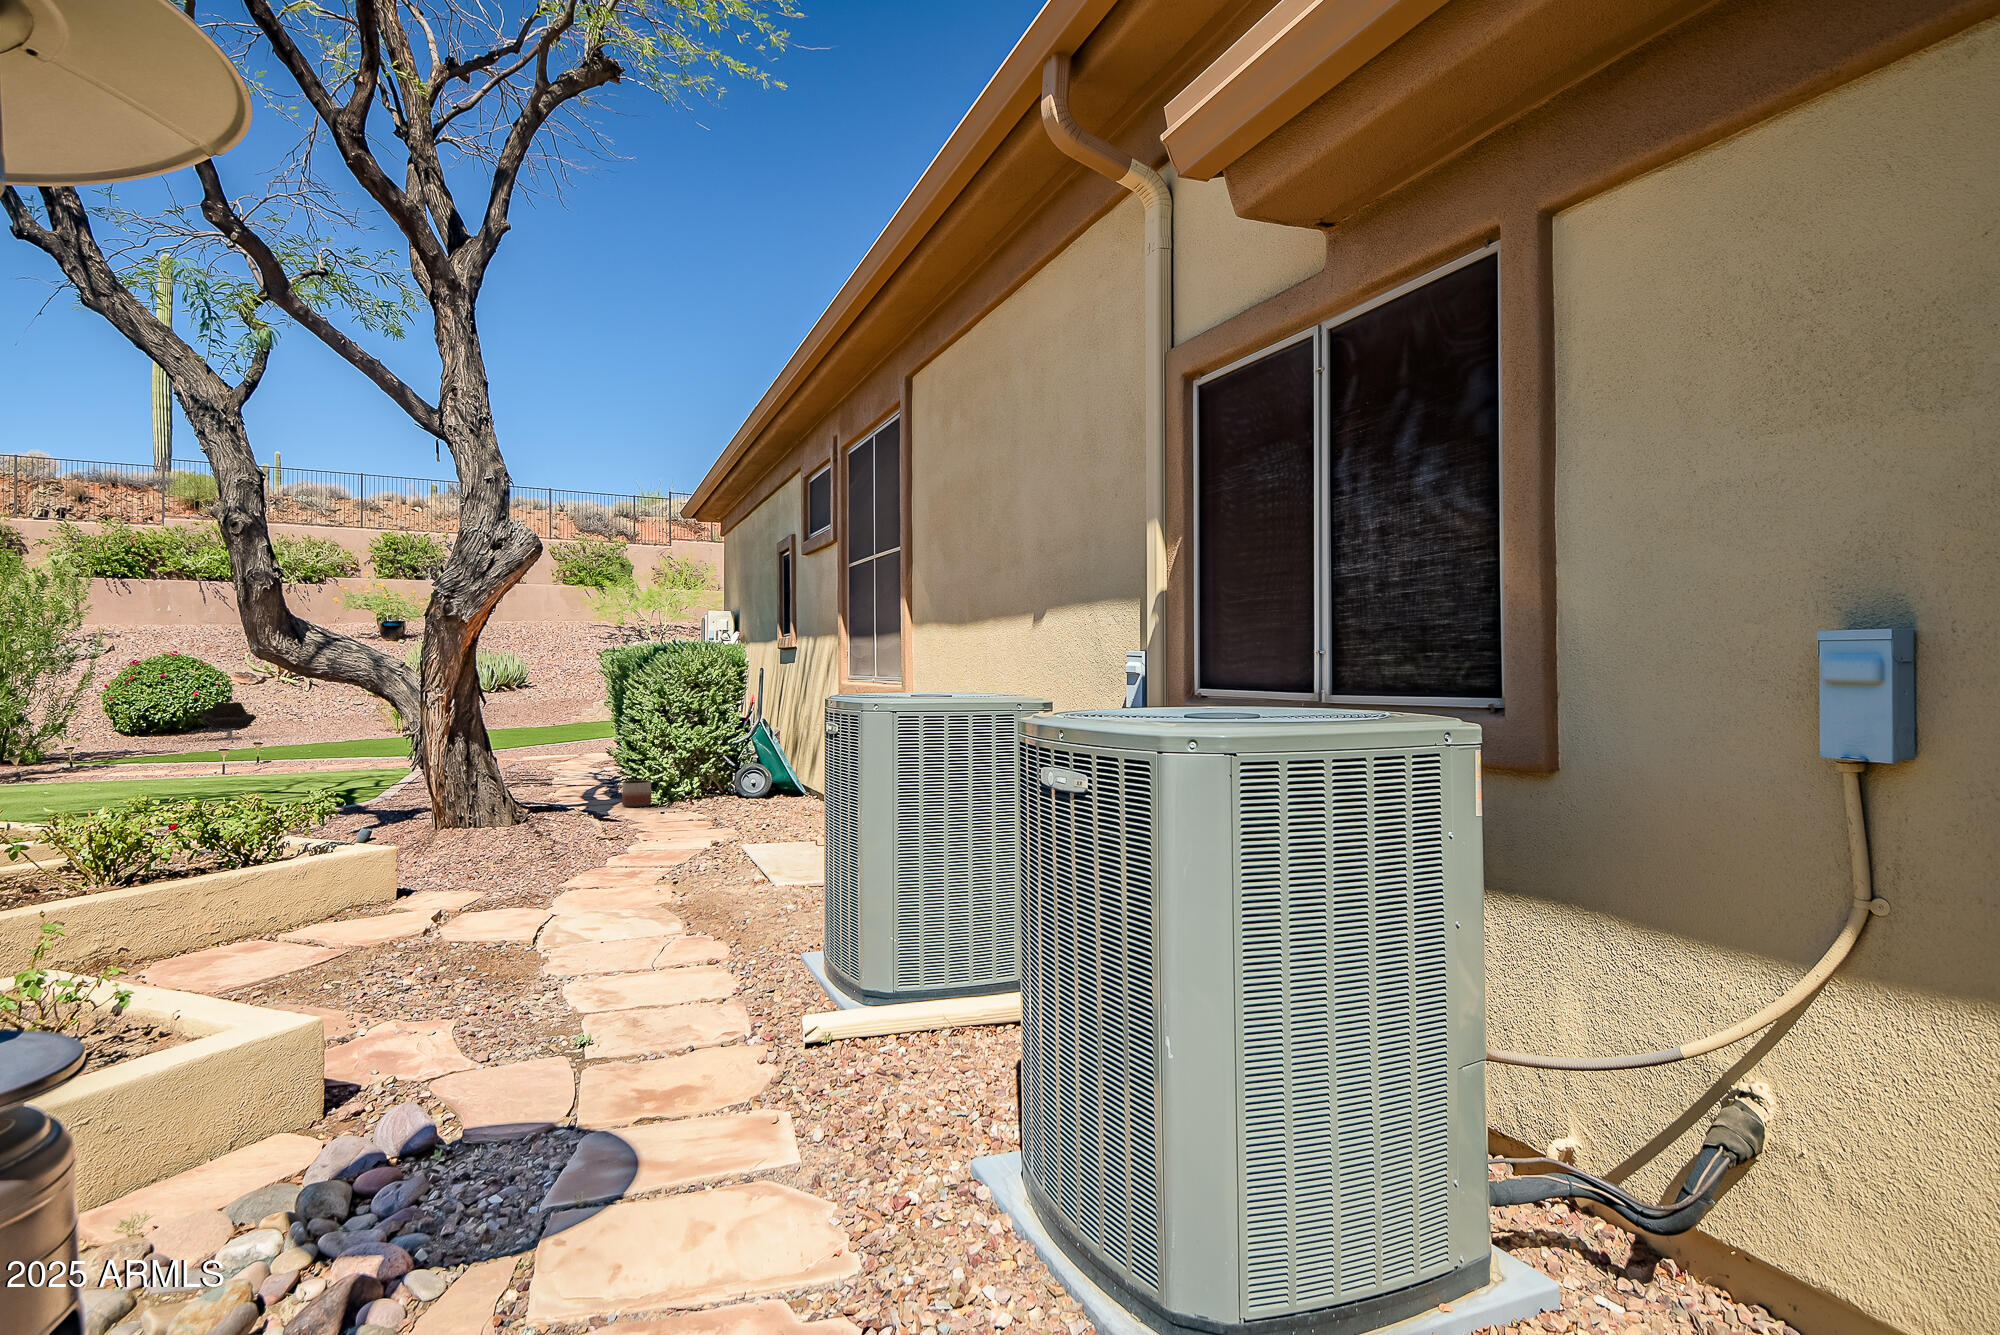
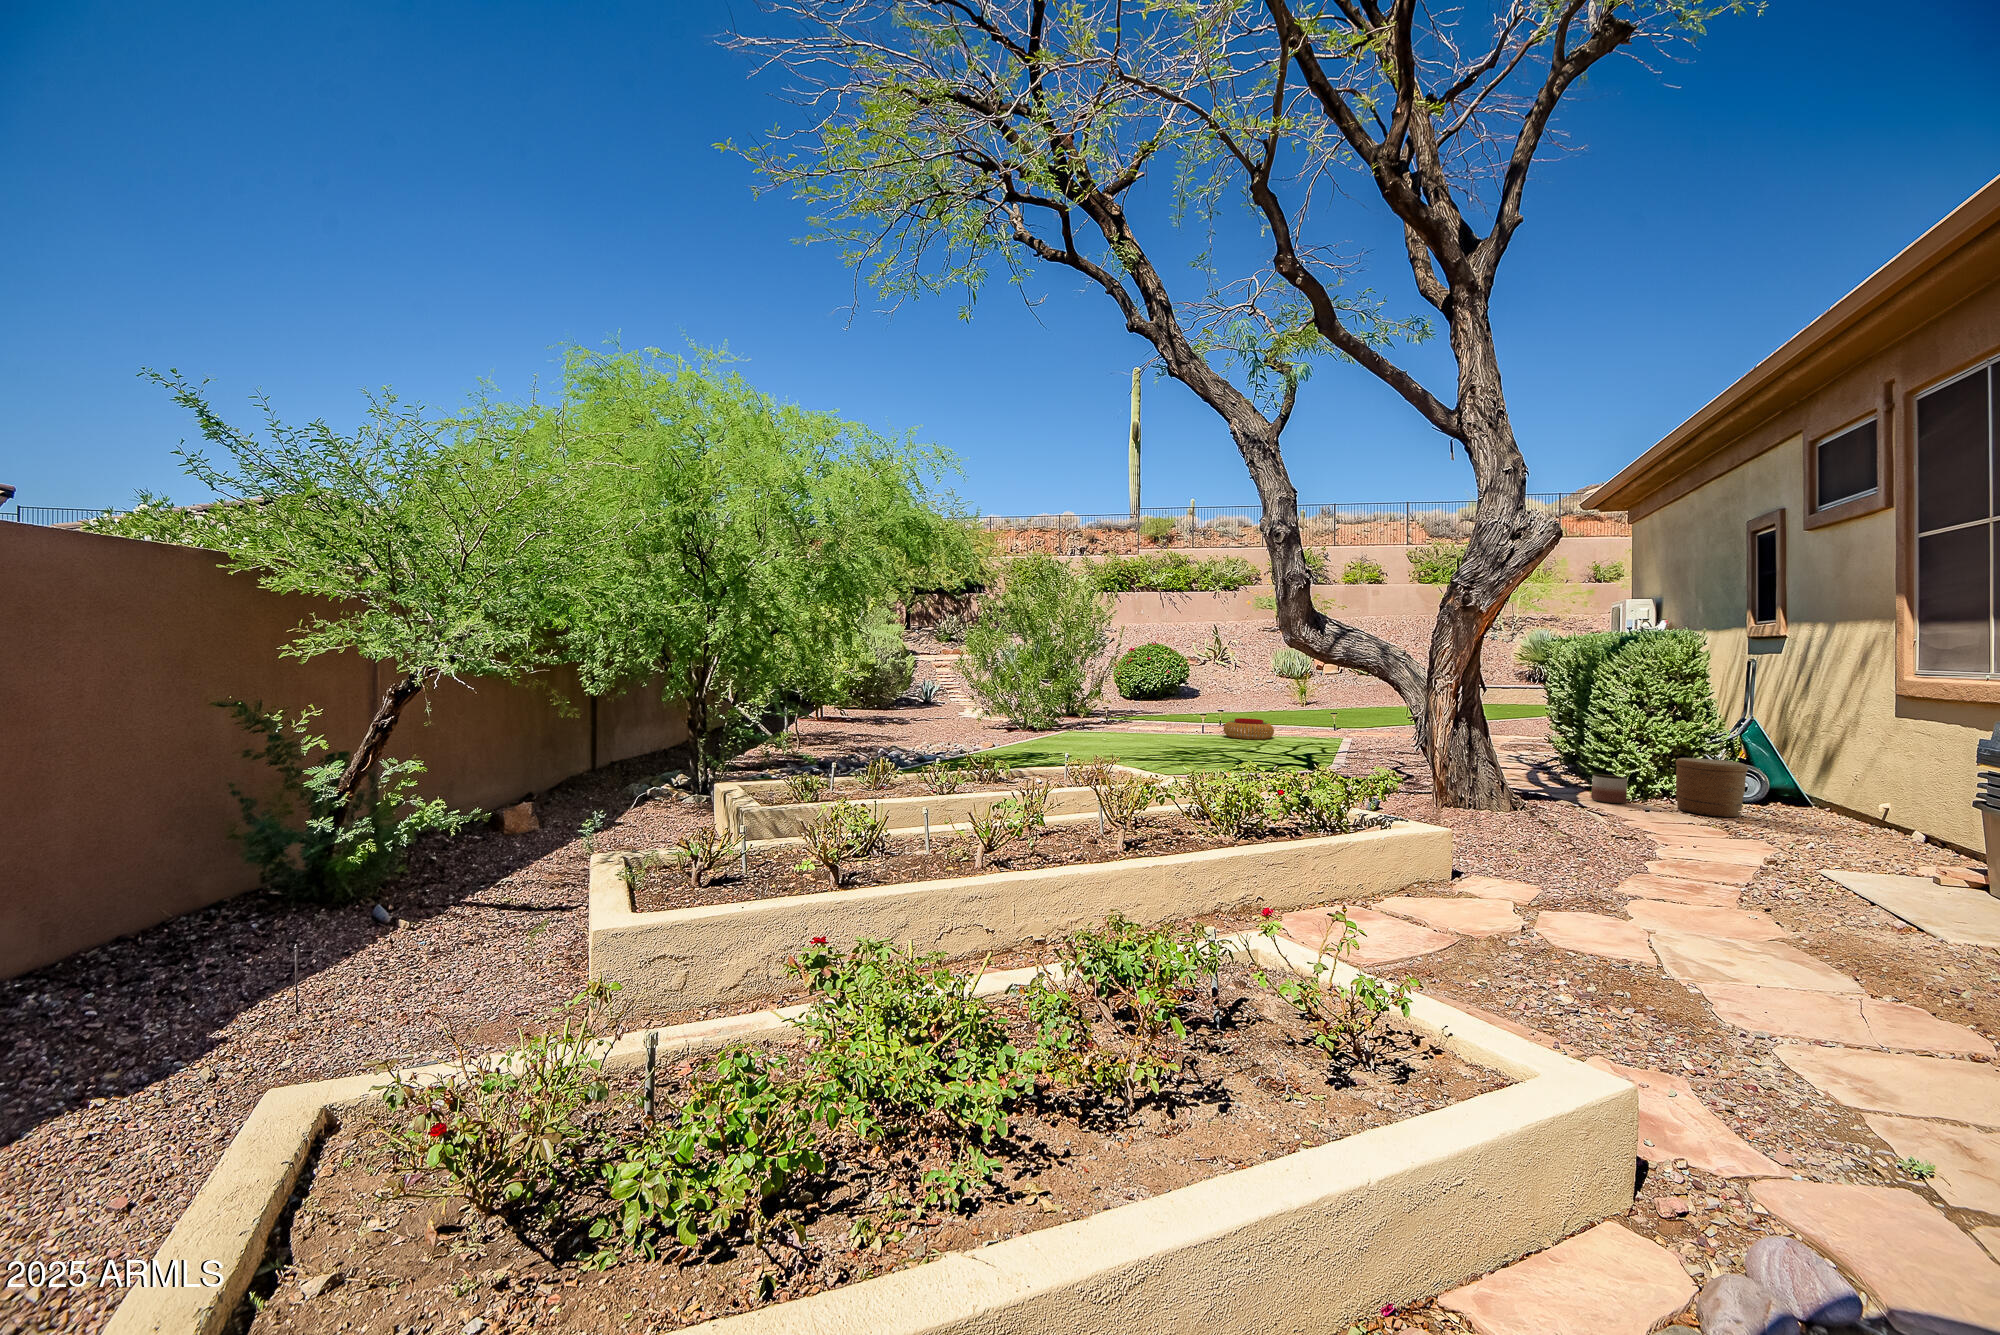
lounge chair: present [202,702,256,740] -> none [1170,676,1203,703]
pouf: none [239,756,316,784] -> present [1224,718,1274,740]
woven basket: none [686,756,737,807] -> present [1676,758,1748,818]

